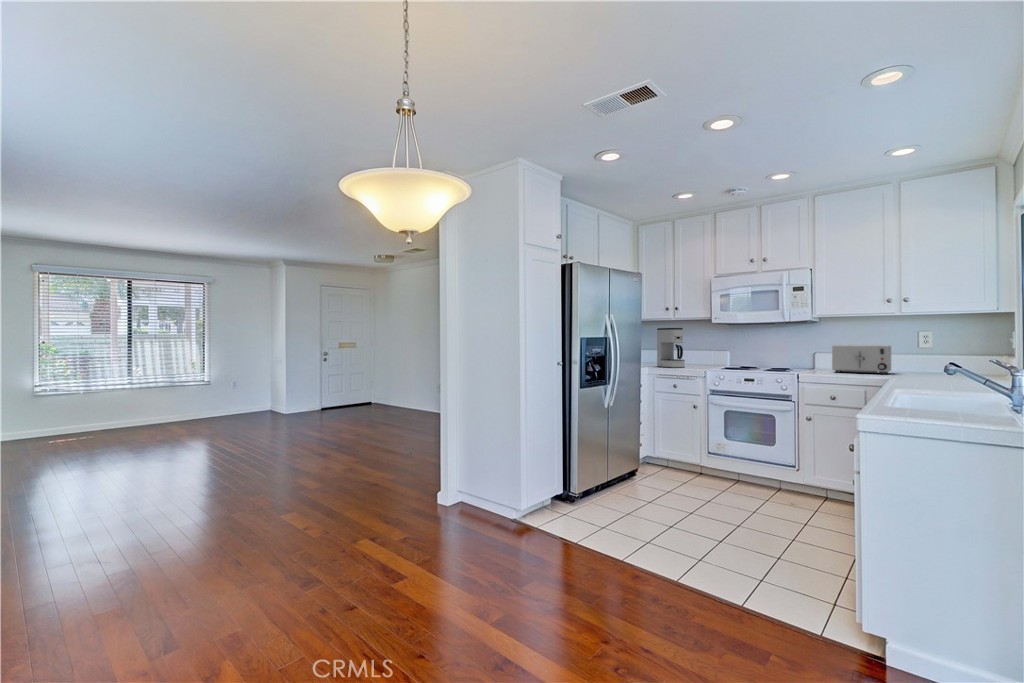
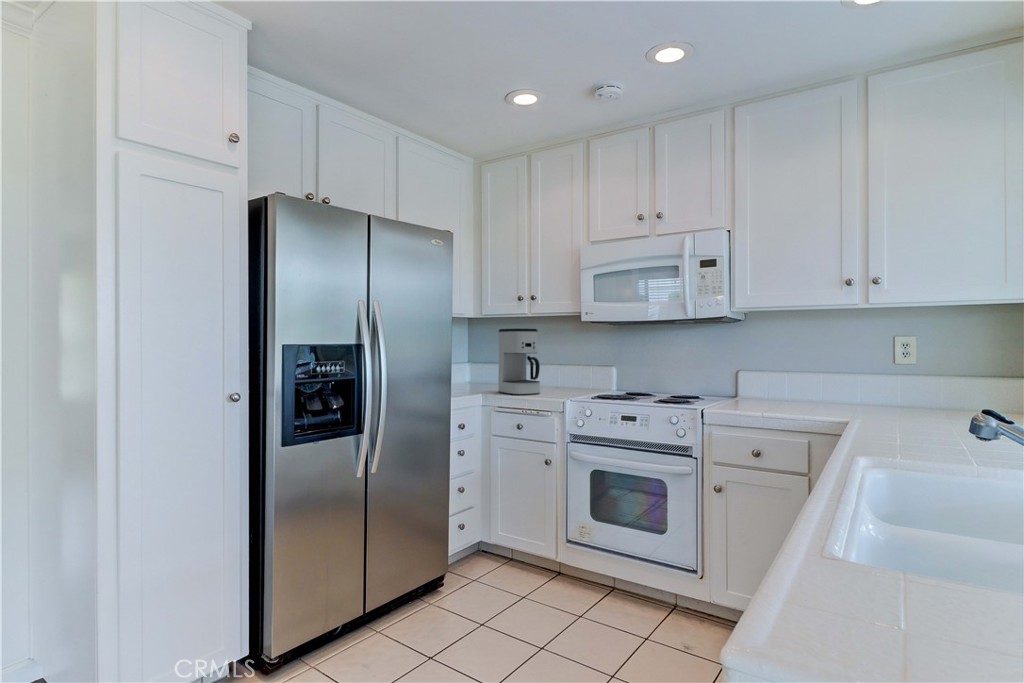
toaster: present [832,345,891,374] -> none [759,359,852,412]

